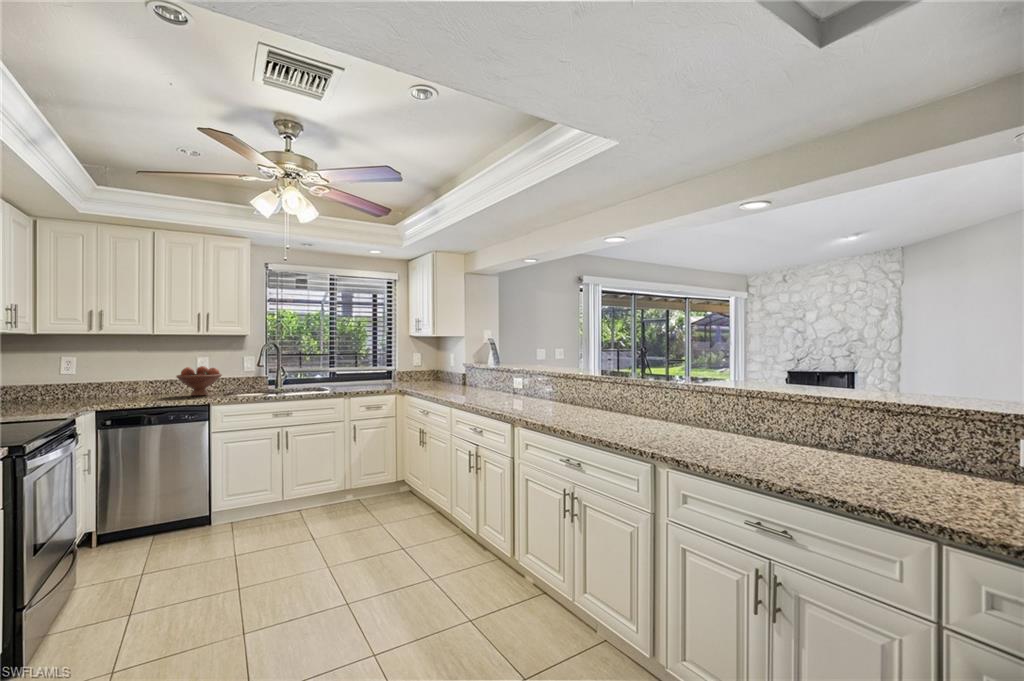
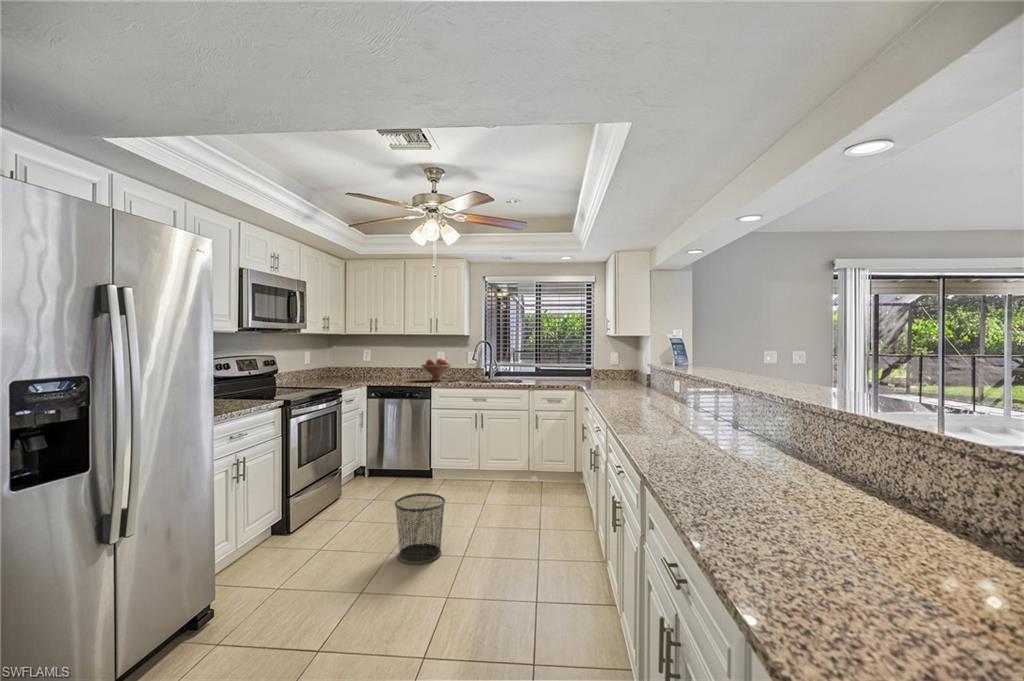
waste bin: none [248,536,319,633] -> present [395,493,445,564]

